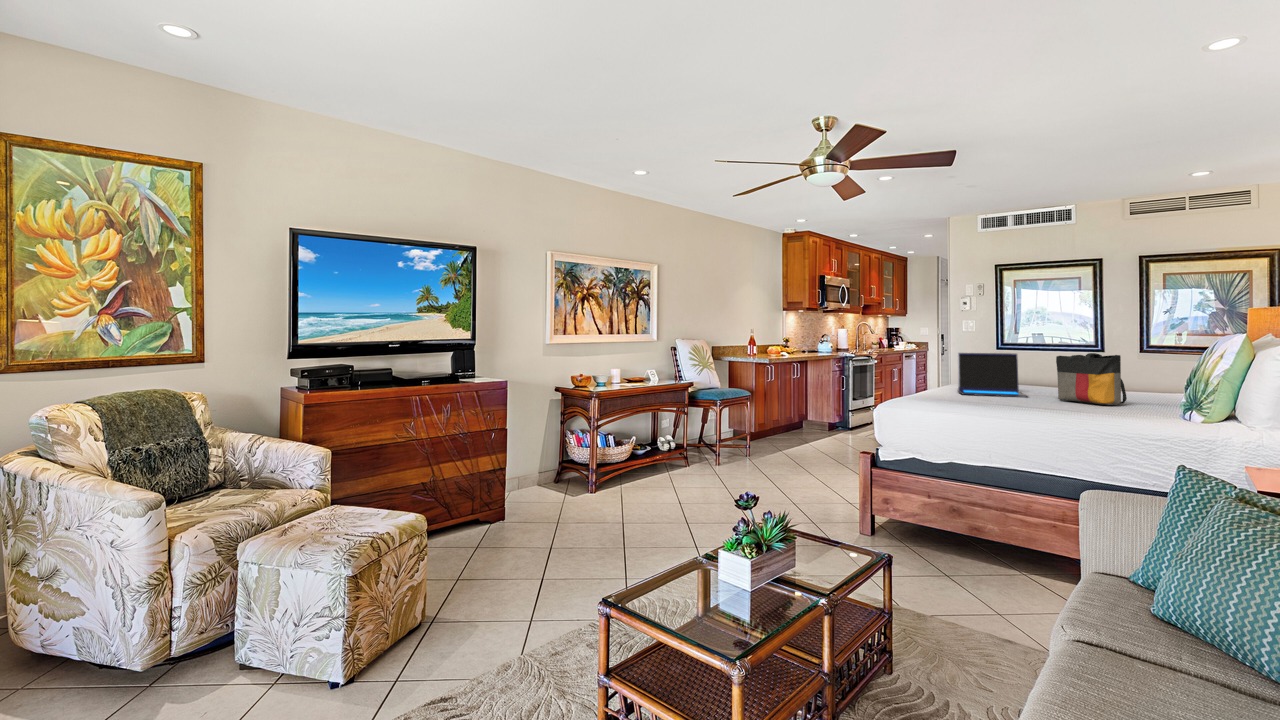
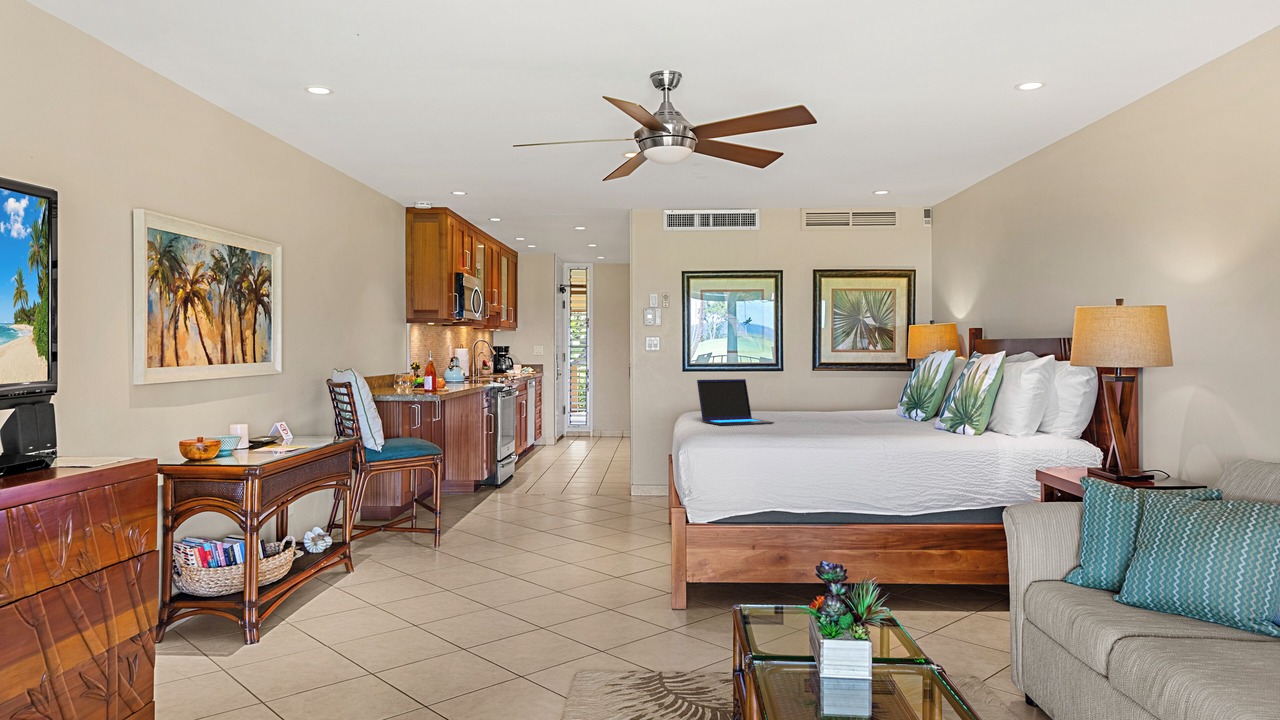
tote bag: present [1056,353,1127,405] -> none [801,379,859,427]

